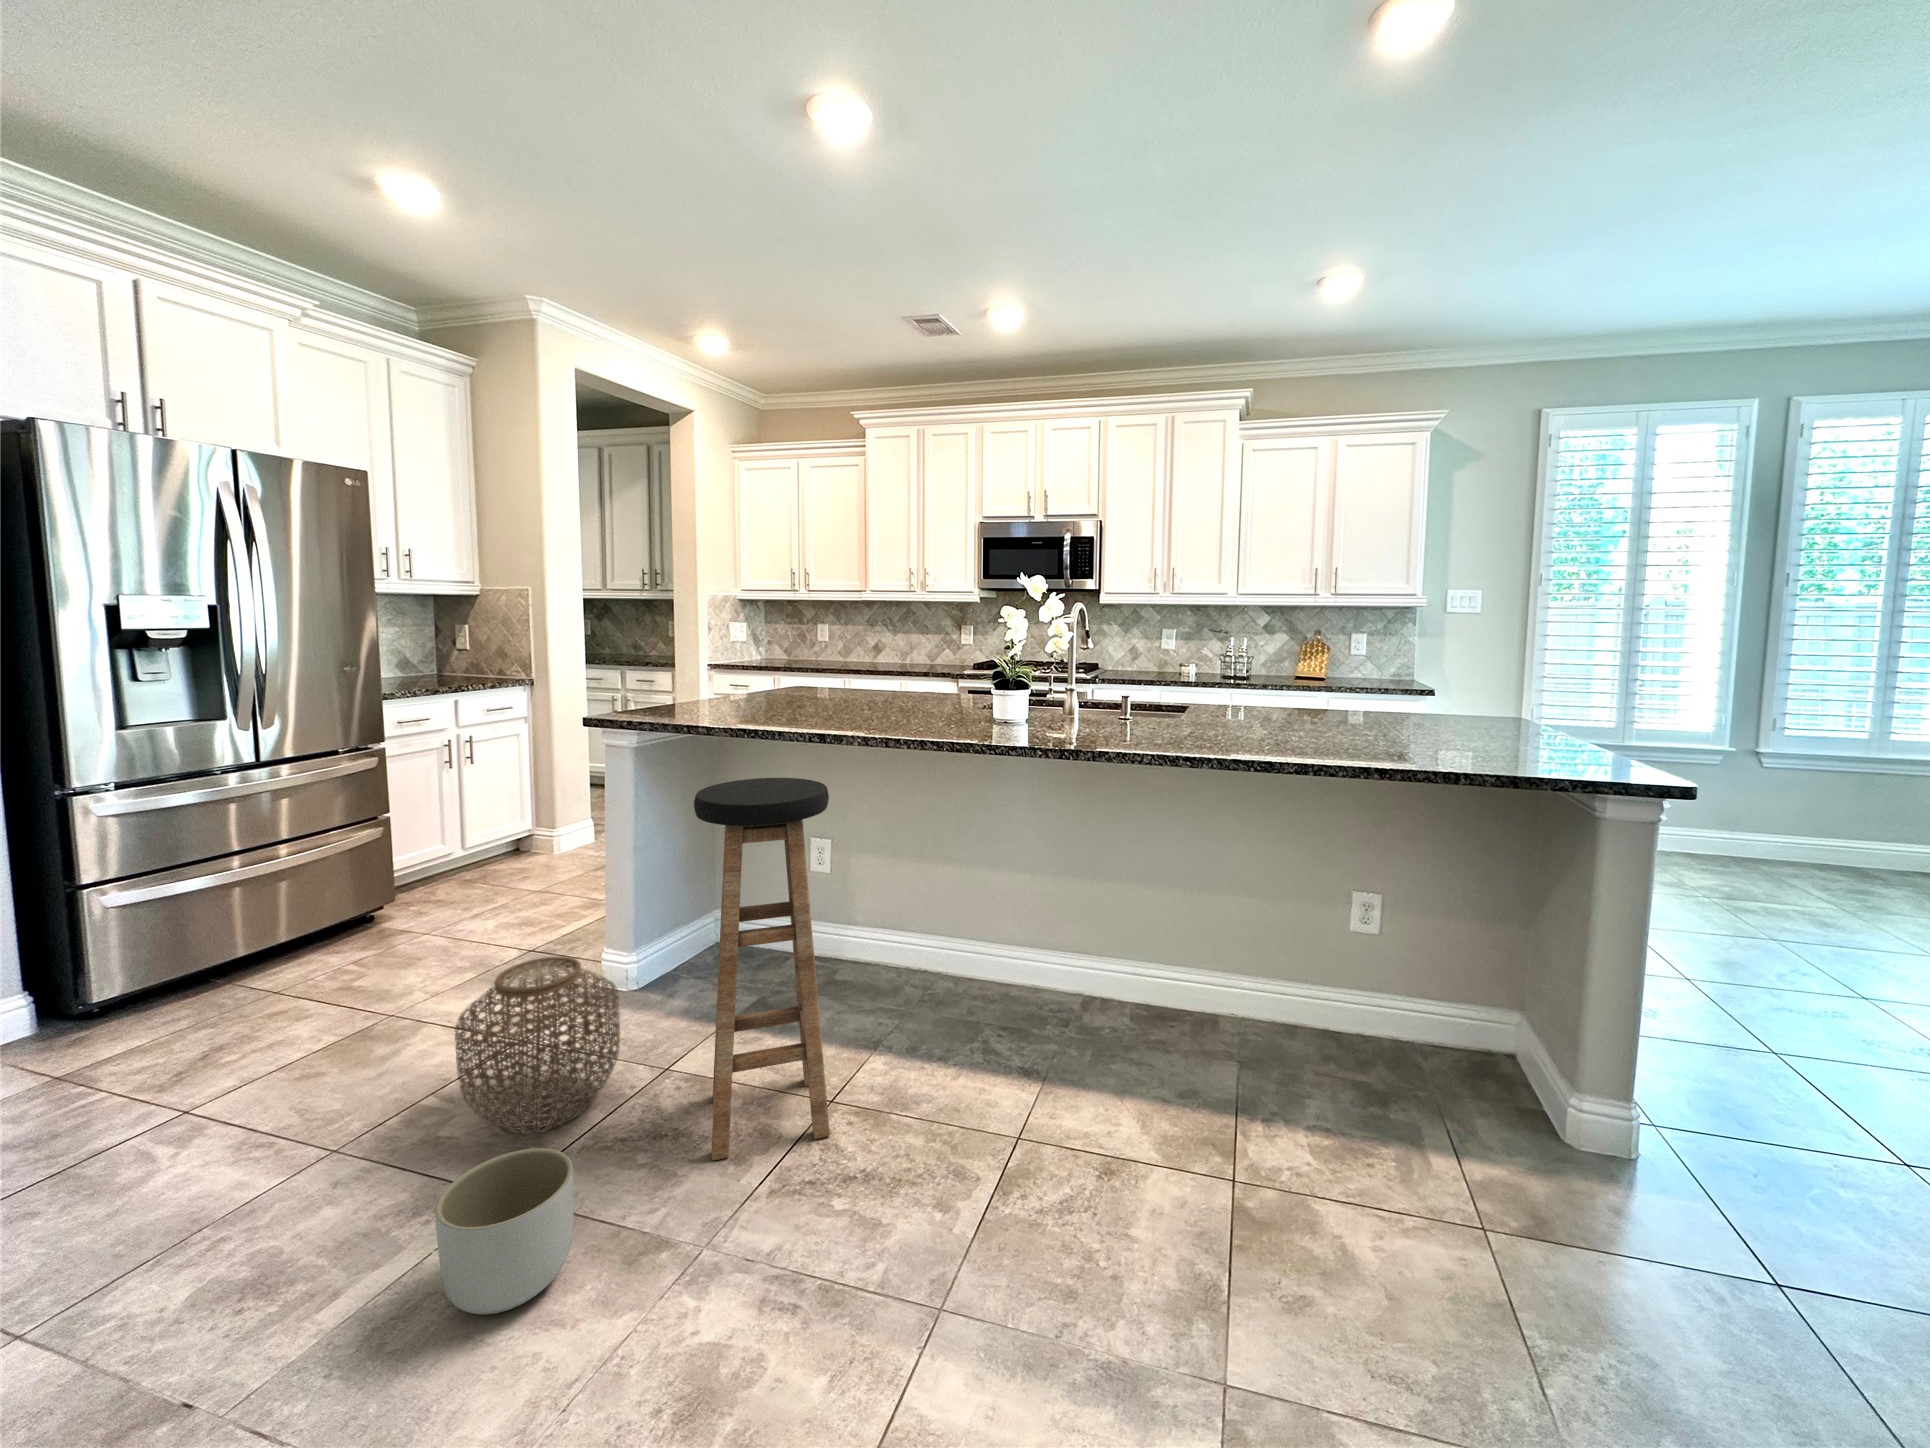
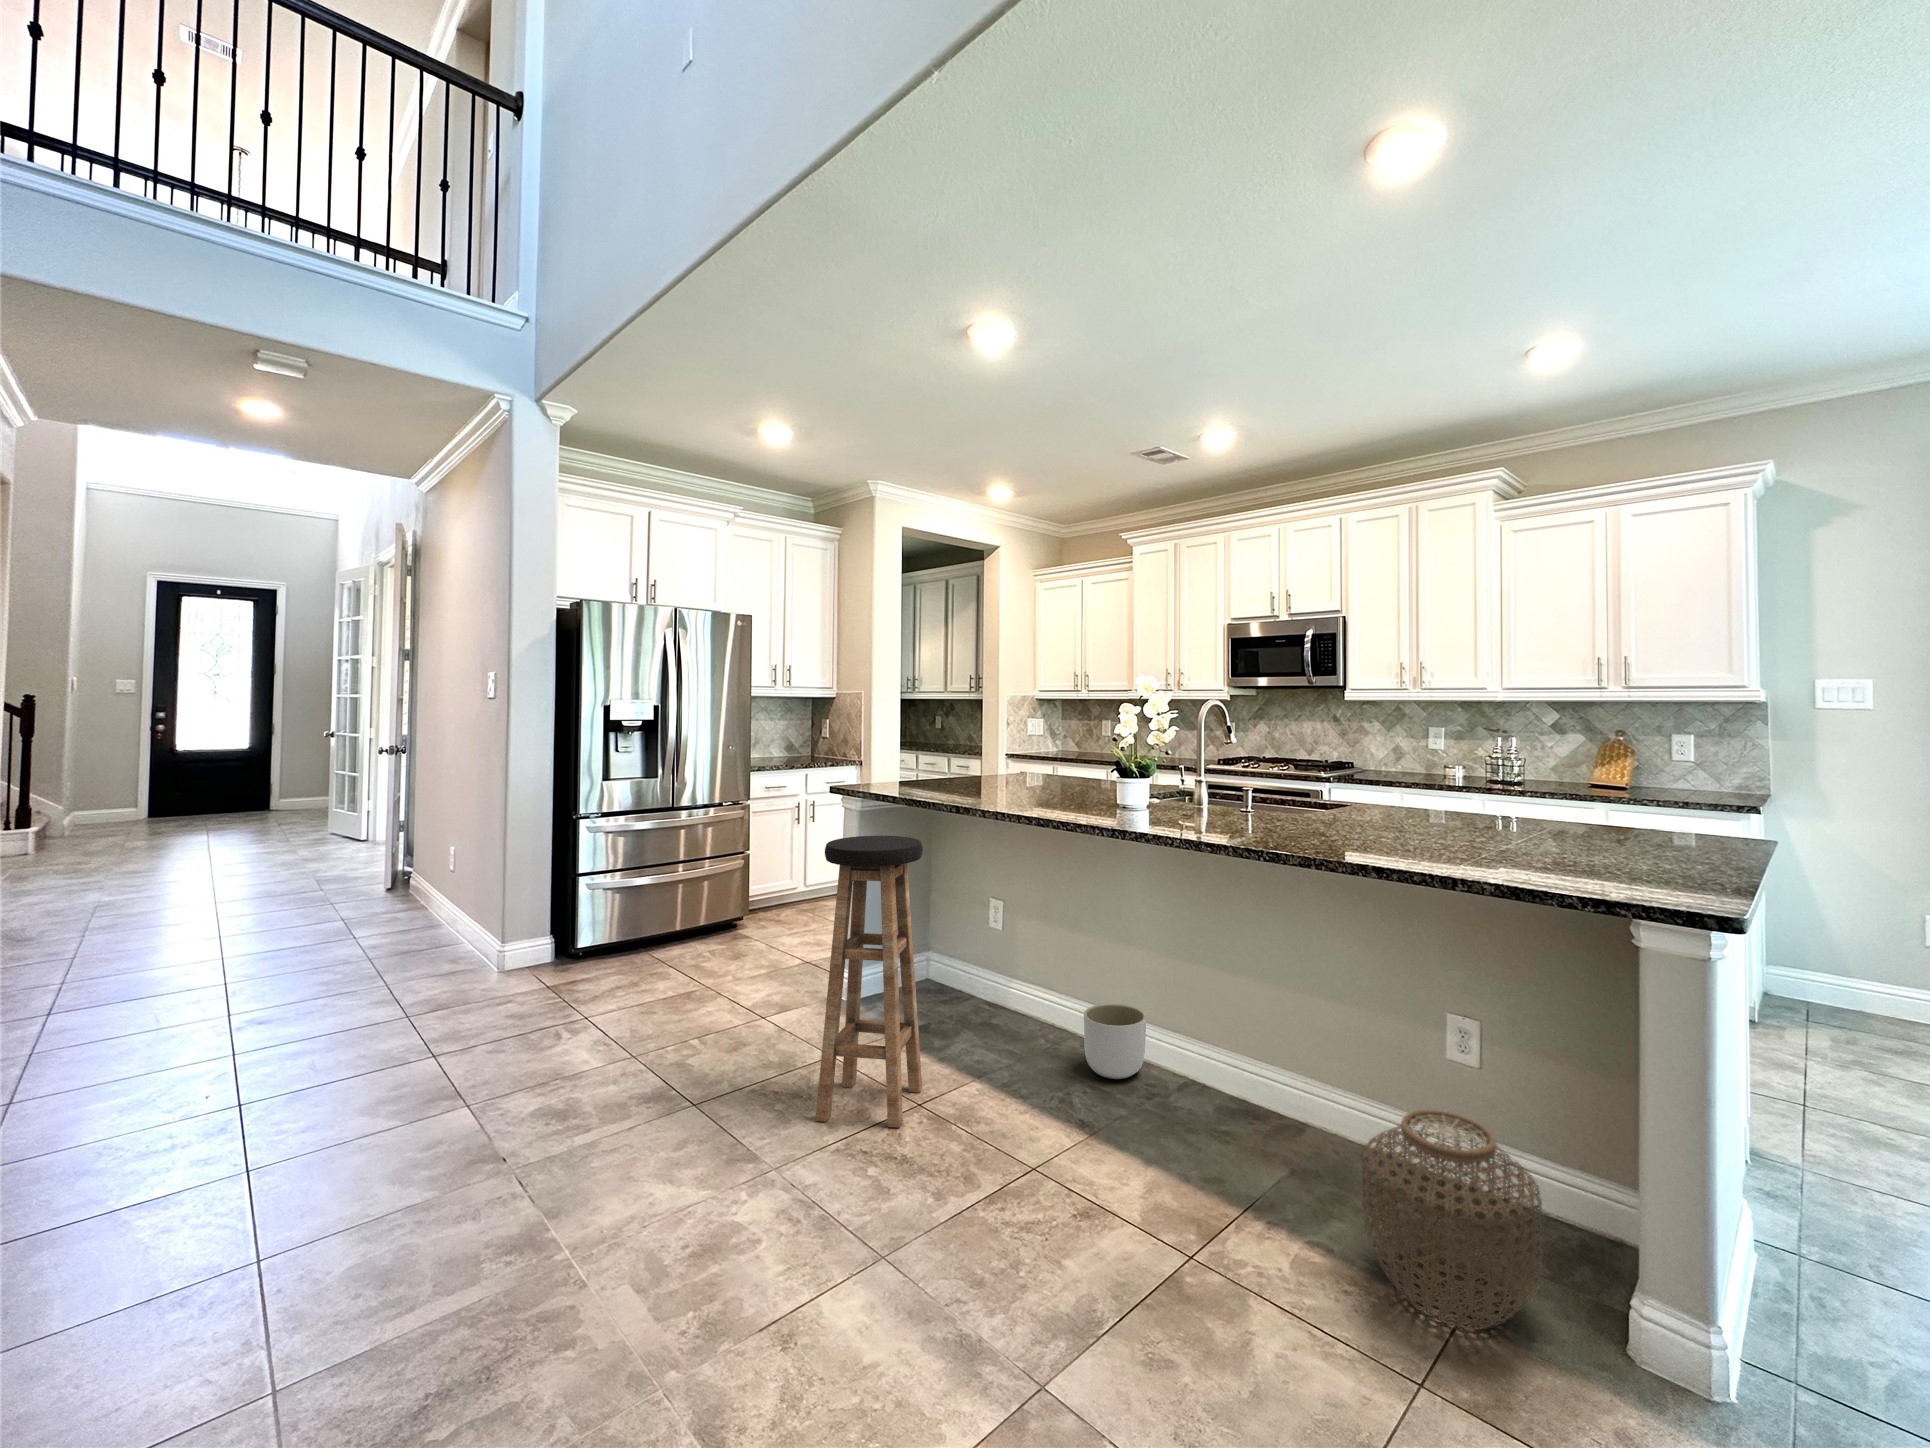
woven basket: present [455,956,620,1133] -> present [1362,1110,1543,1330]
planter: present [435,1148,574,1314] -> present [1084,1003,1146,1079]

